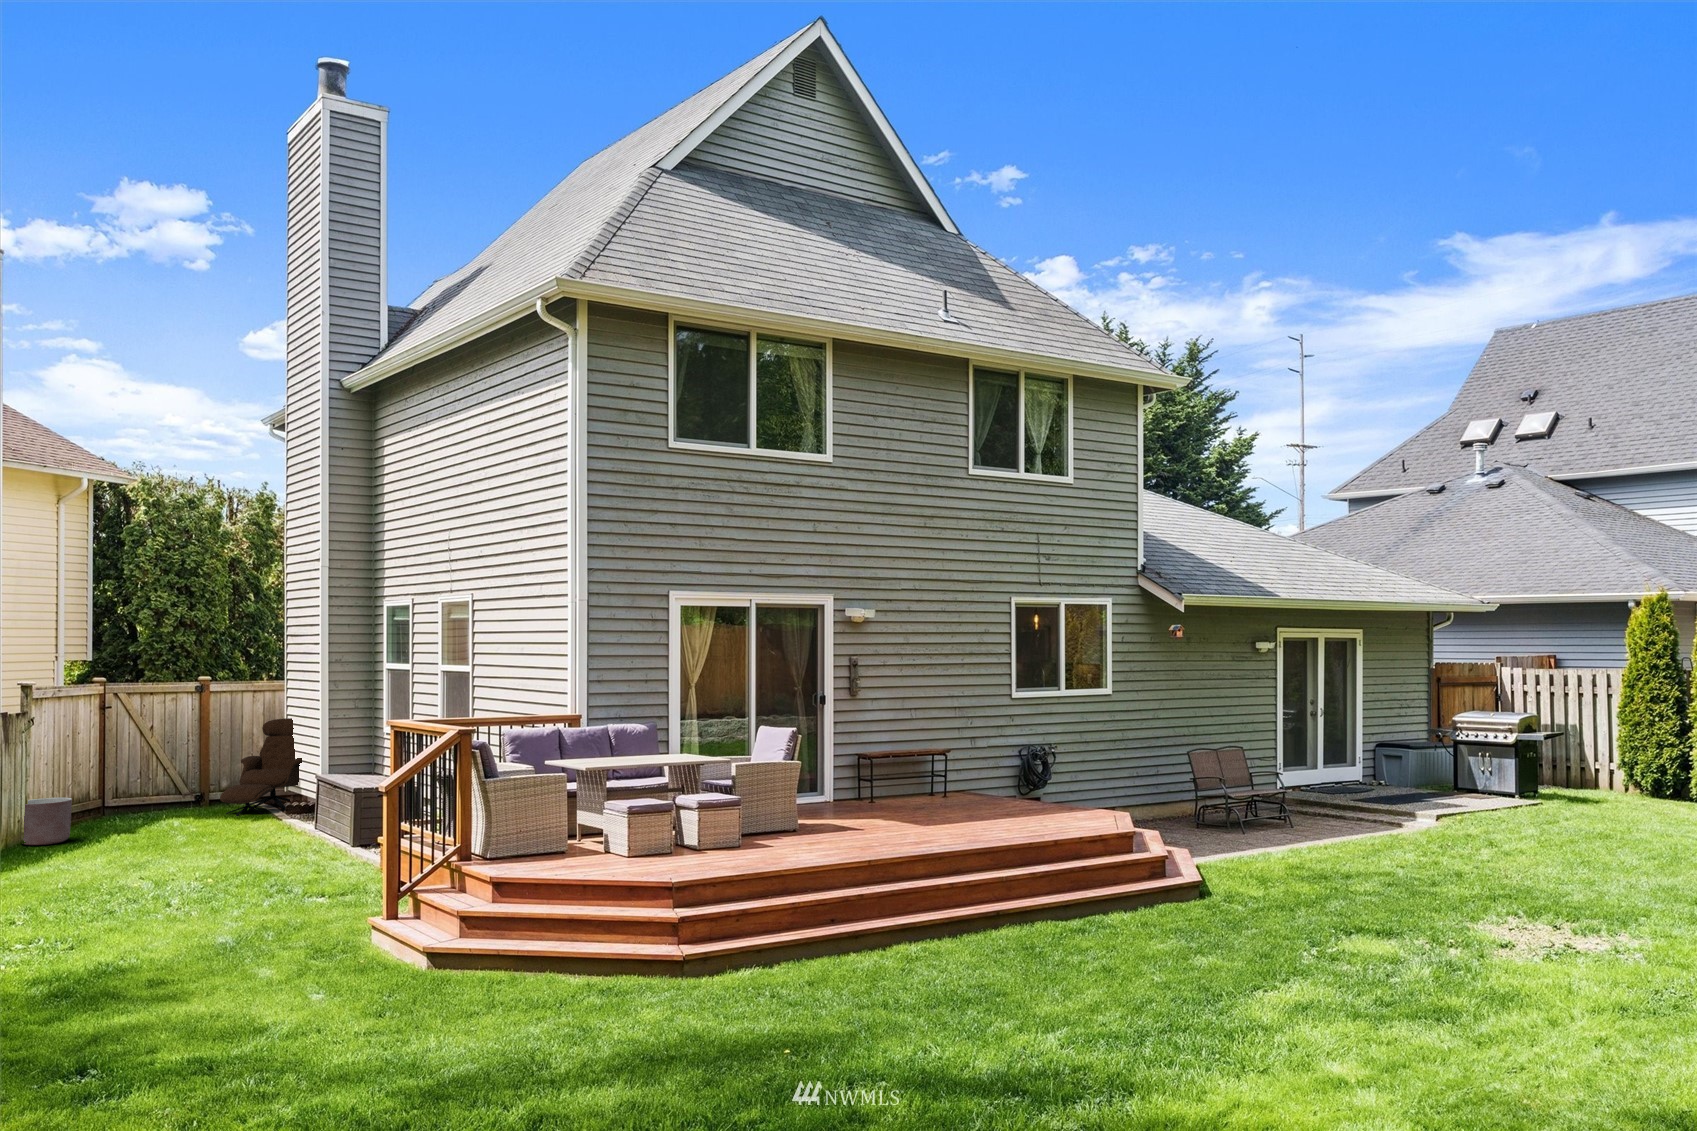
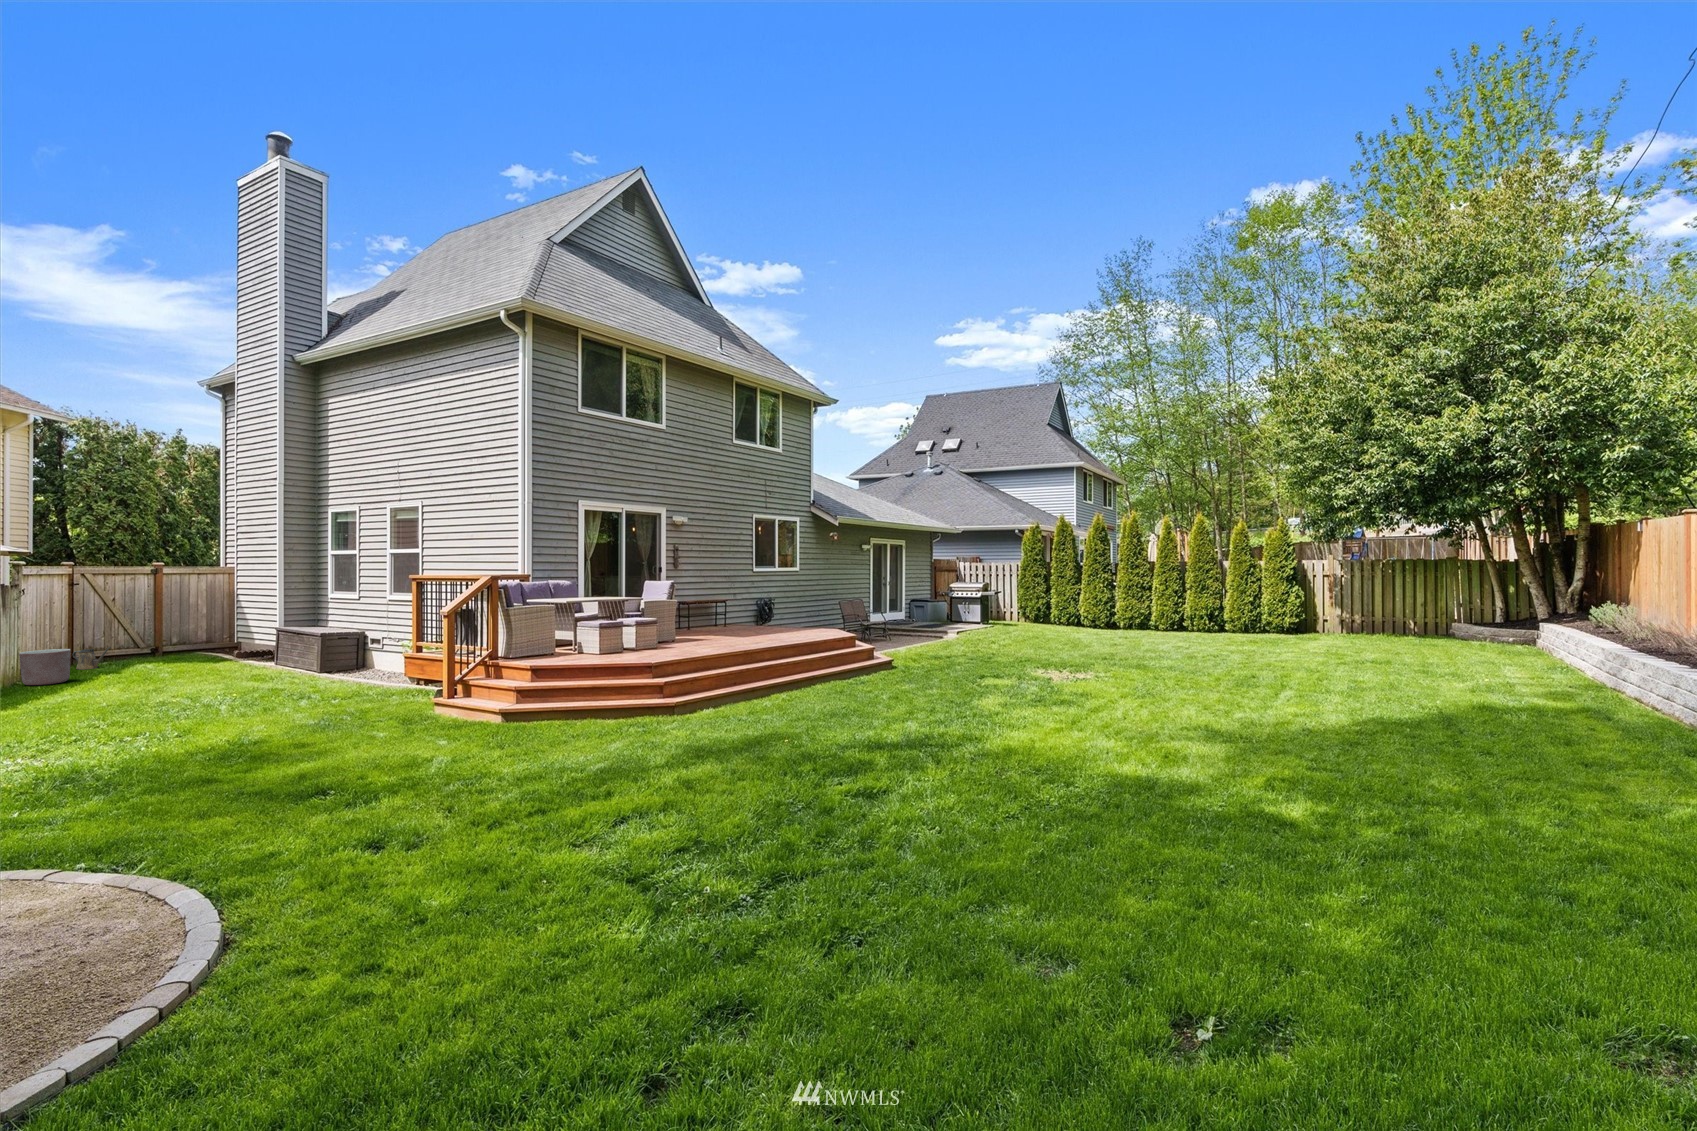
lounge chair: present [220,718,302,816] -> none [185,593,258,662]
watering can: none [100,792,136,821] -> present [73,647,111,670]

